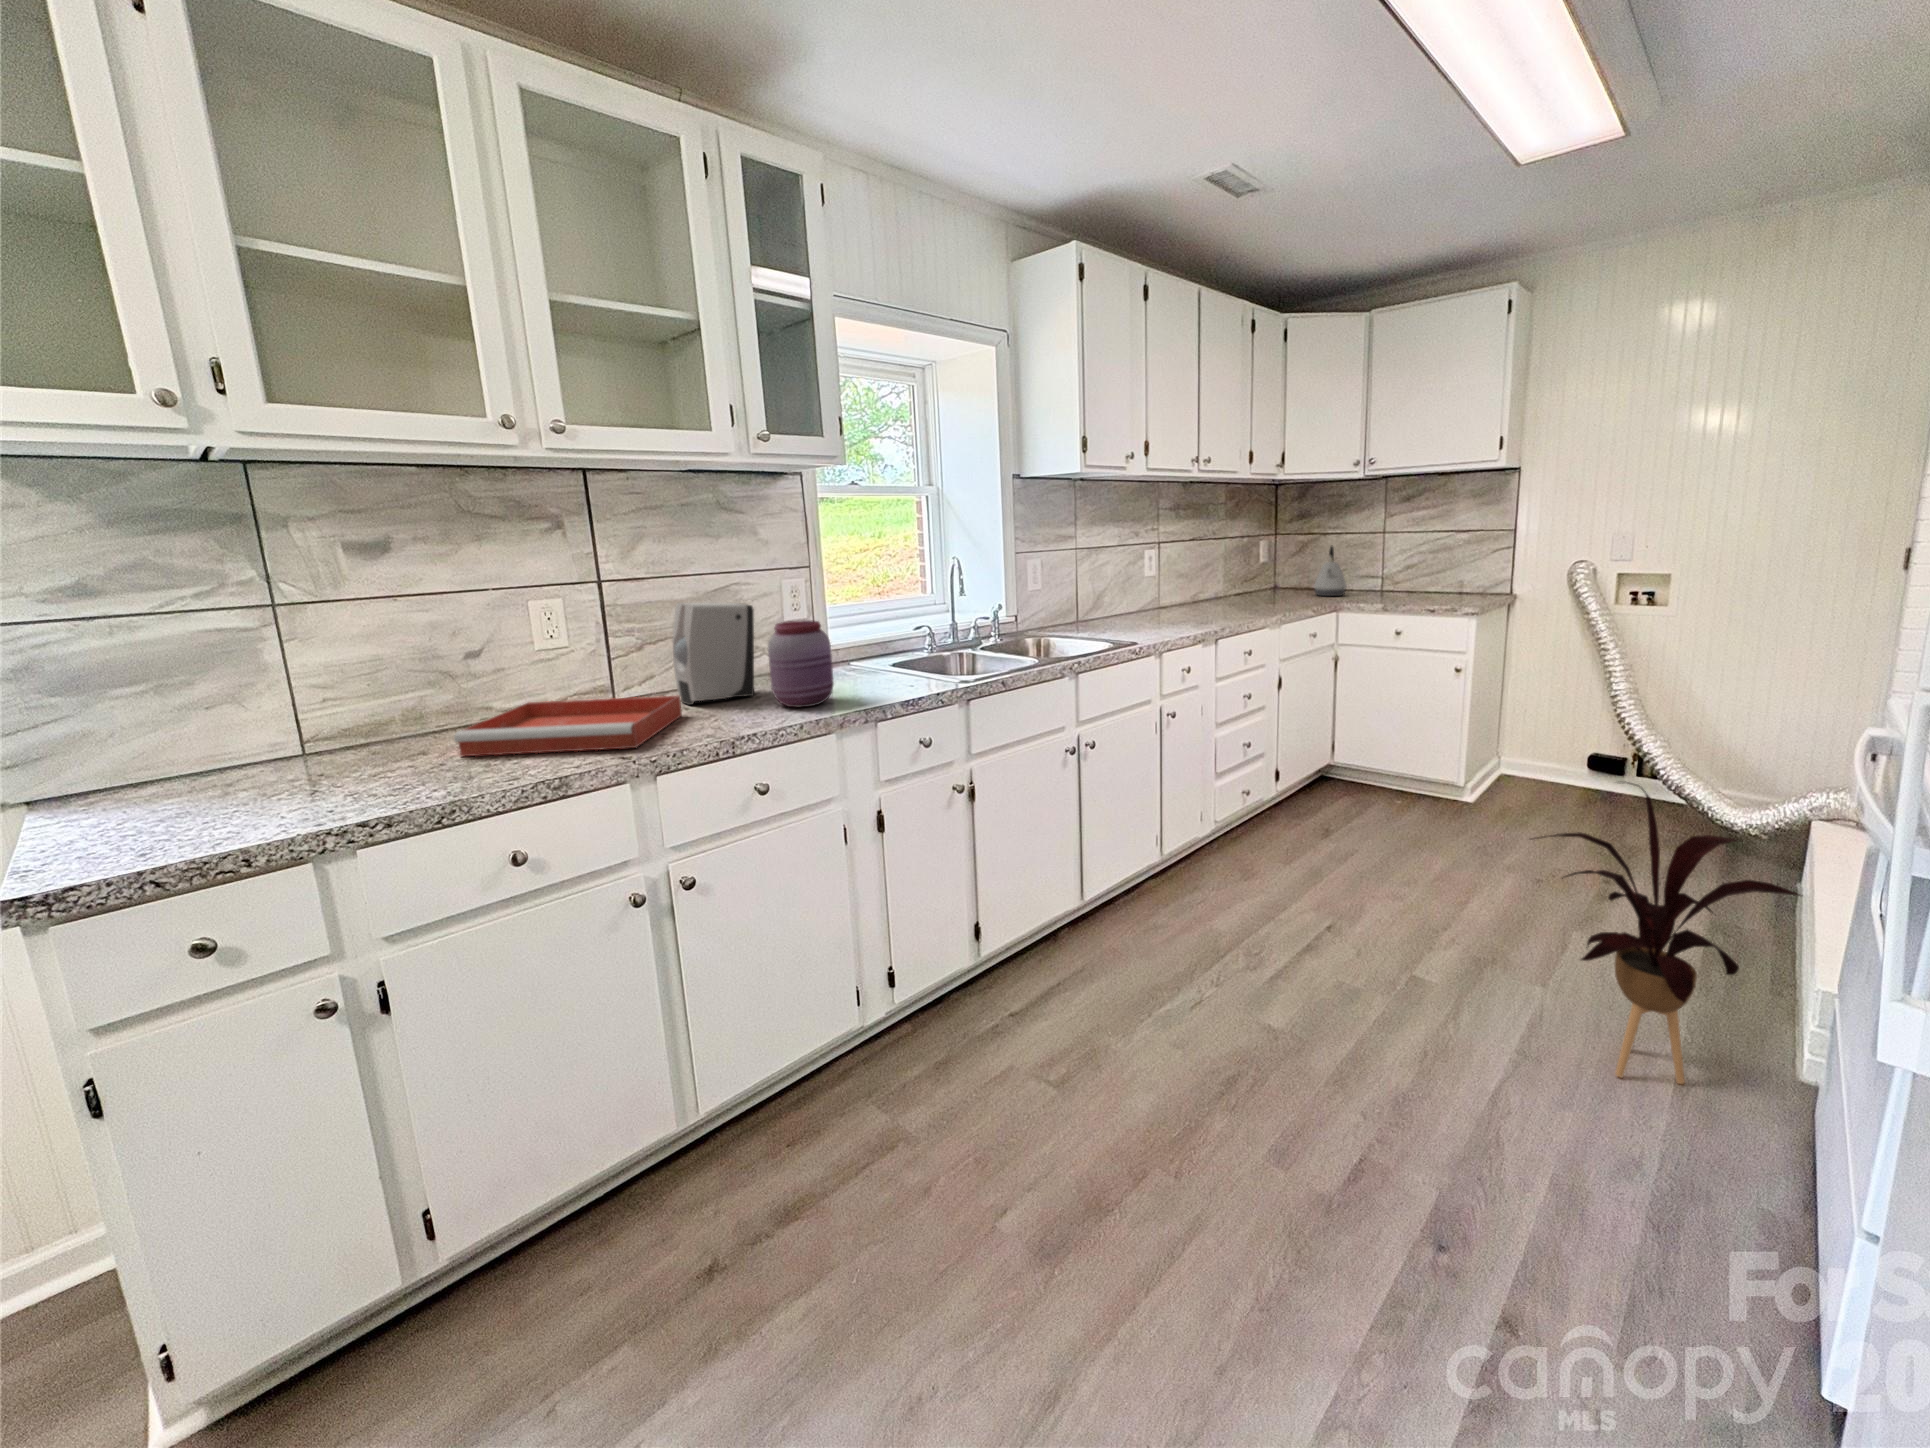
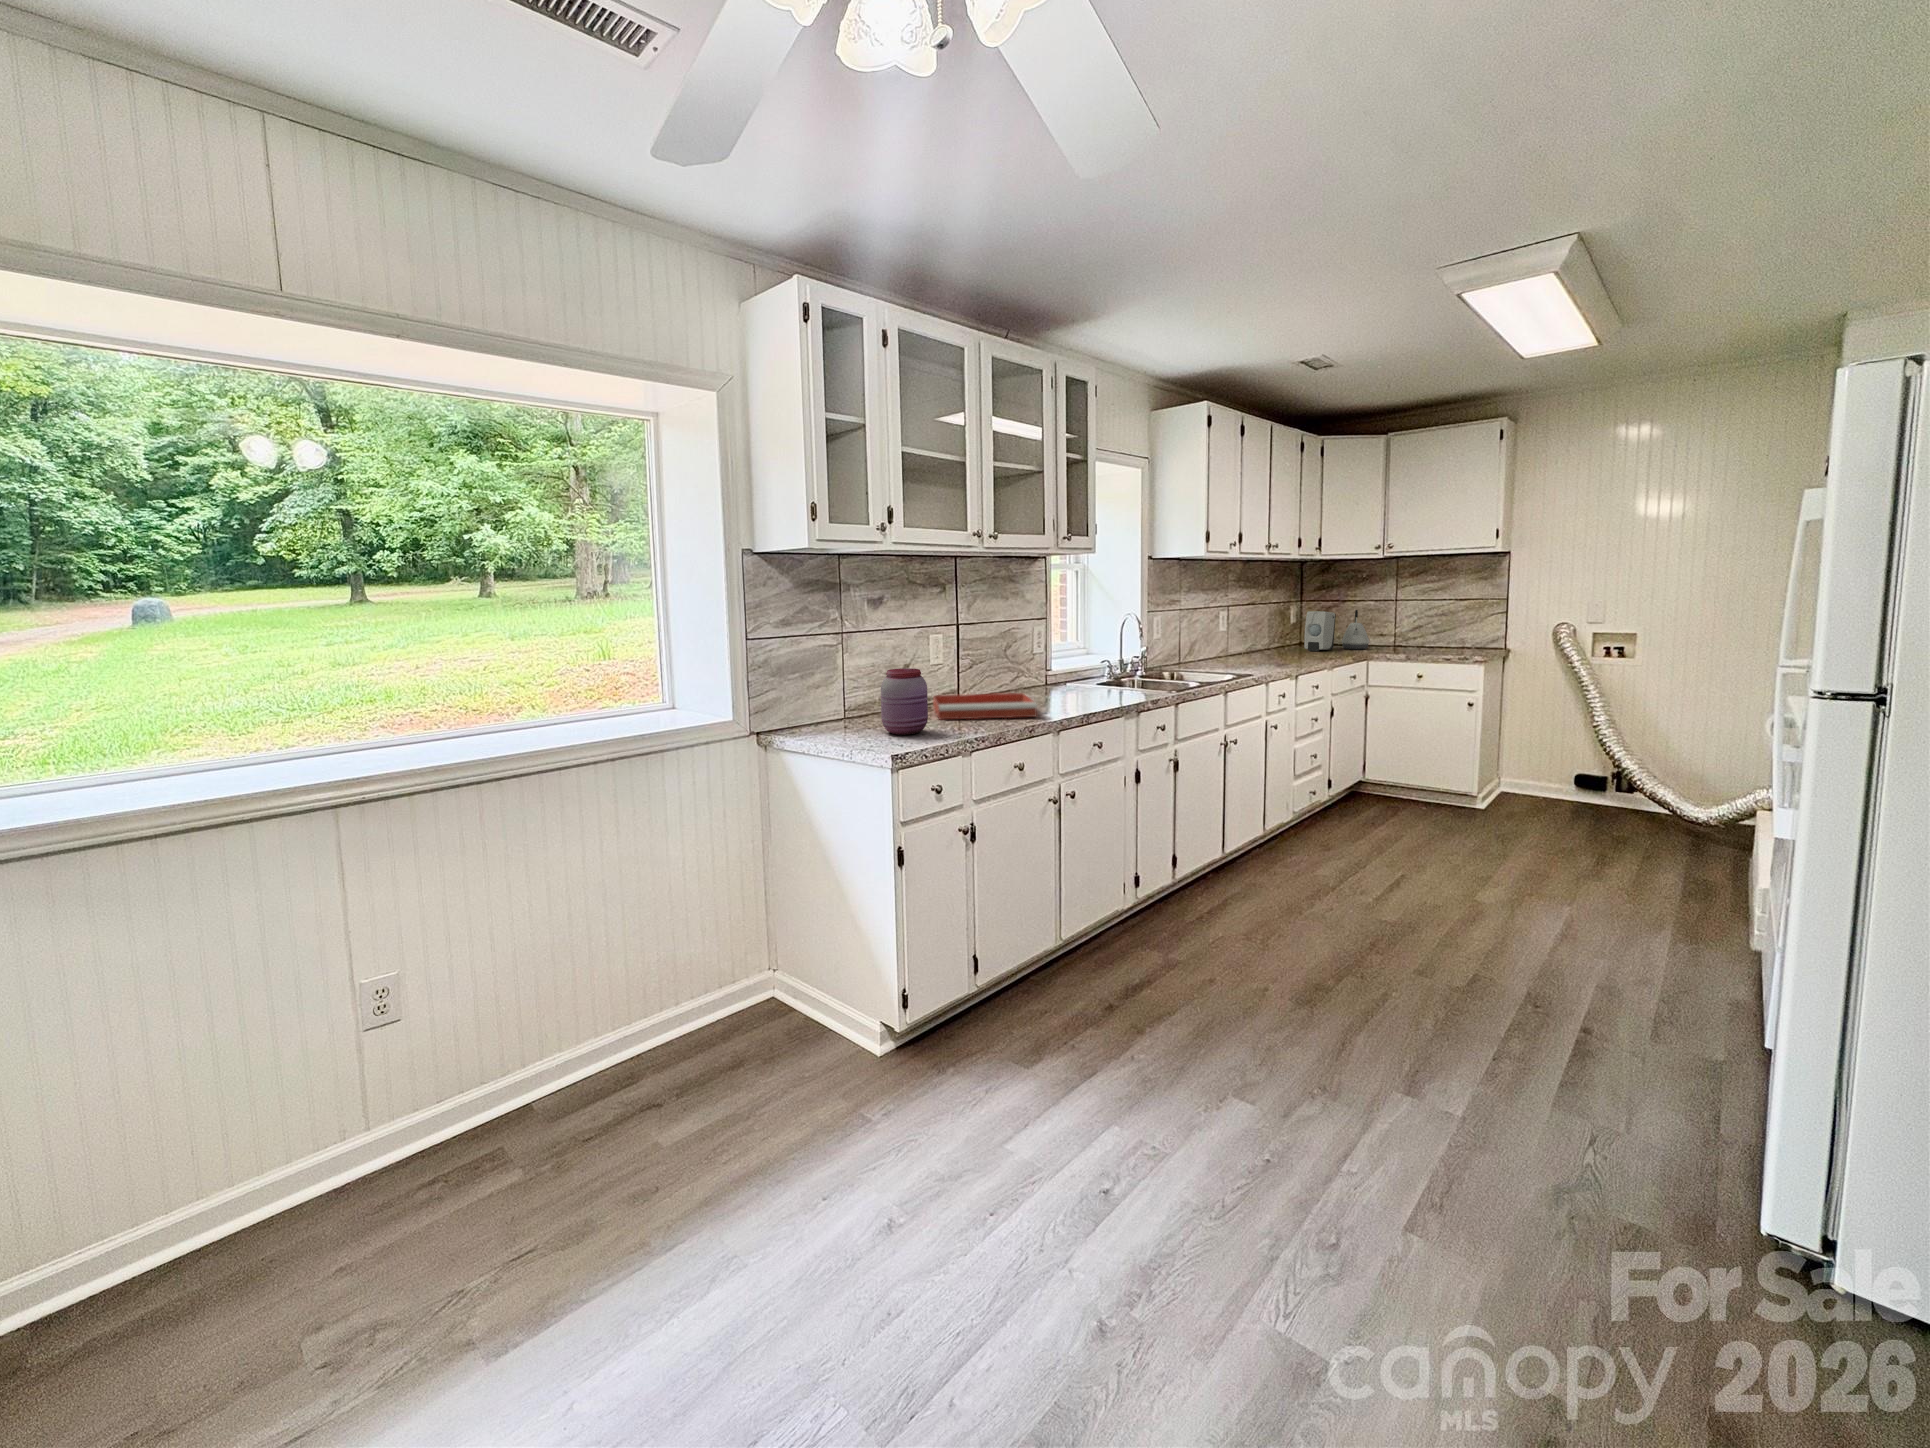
soap dispenser: present [672,603,754,705] -> present [1304,611,1336,651]
jar: present [768,620,834,707] -> present [881,668,928,735]
house plant: present [1532,783,1801,1084] -> none [1560,753,1748,952]

